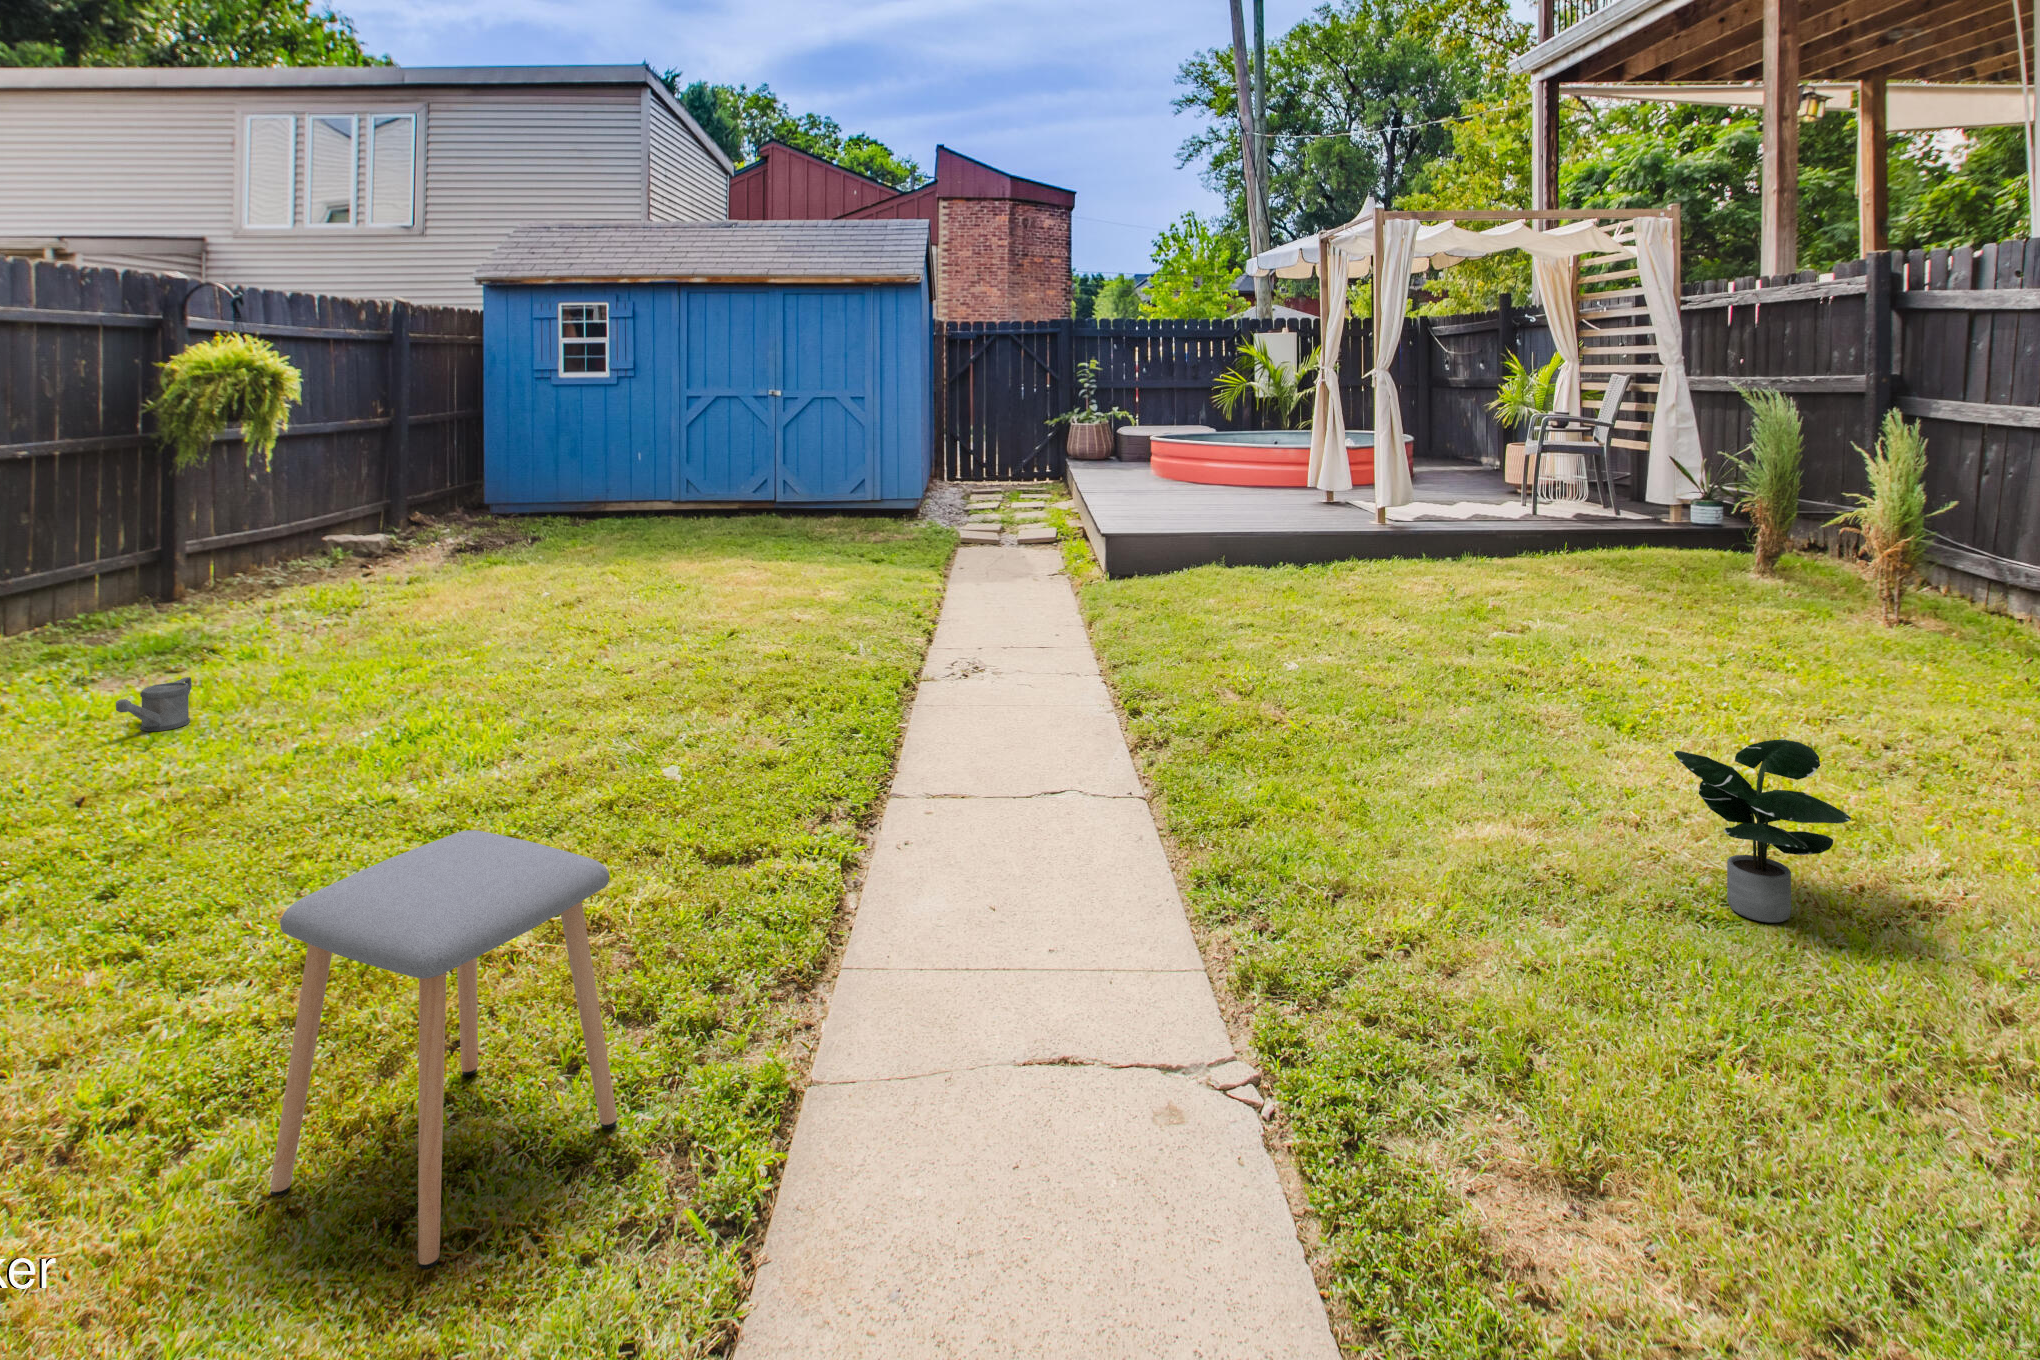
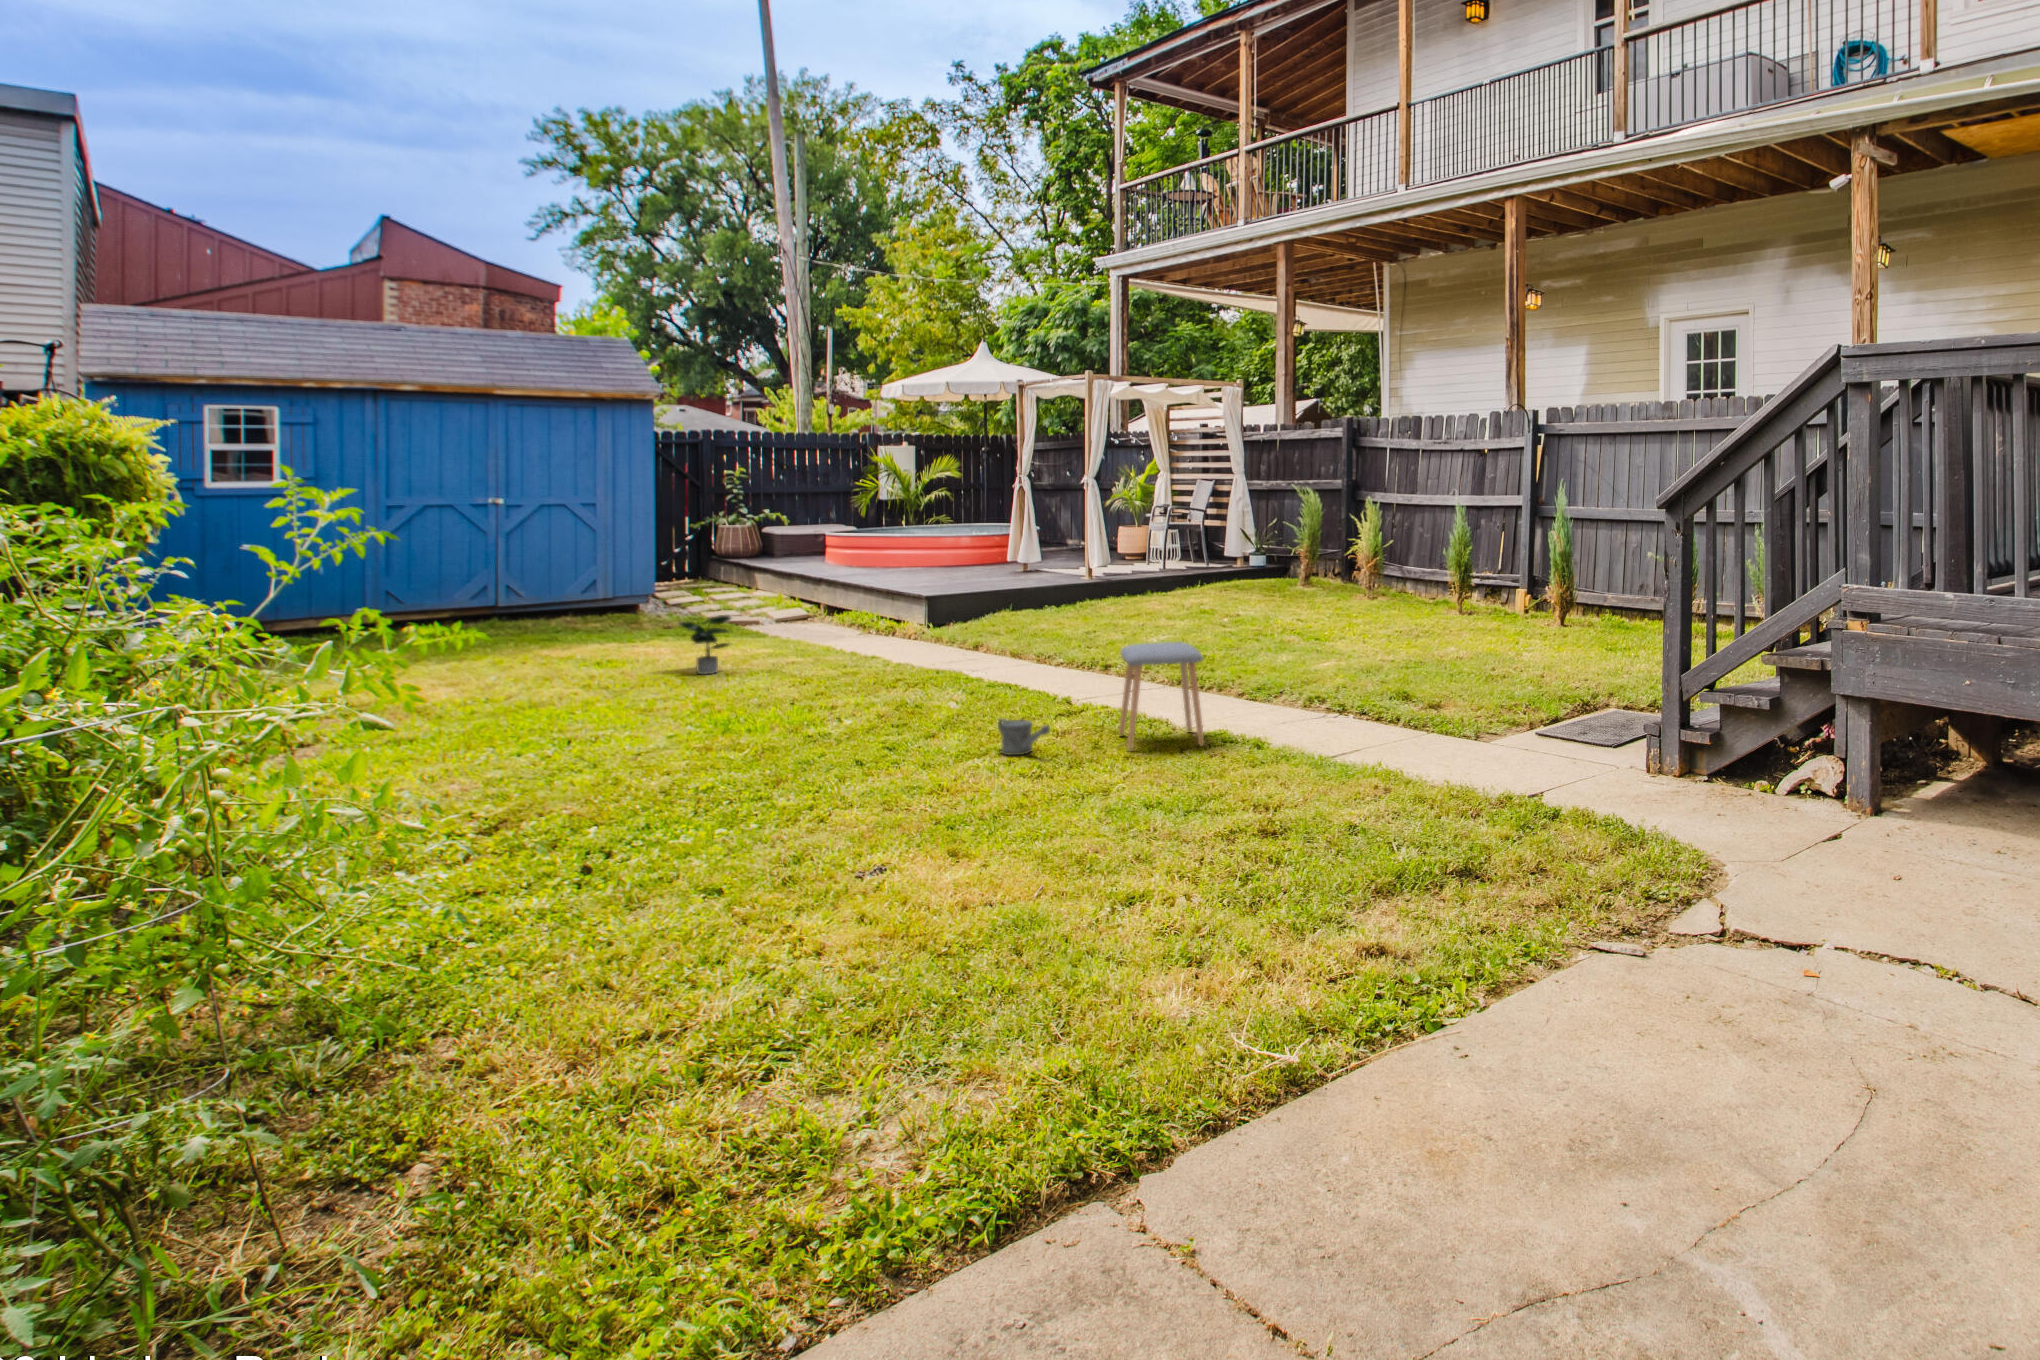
watering can: present [116,677,191,731] -> present [998,719,1050,755]
potted plant: present [1674,739,1851,923] -> present [679,615,731,675]

